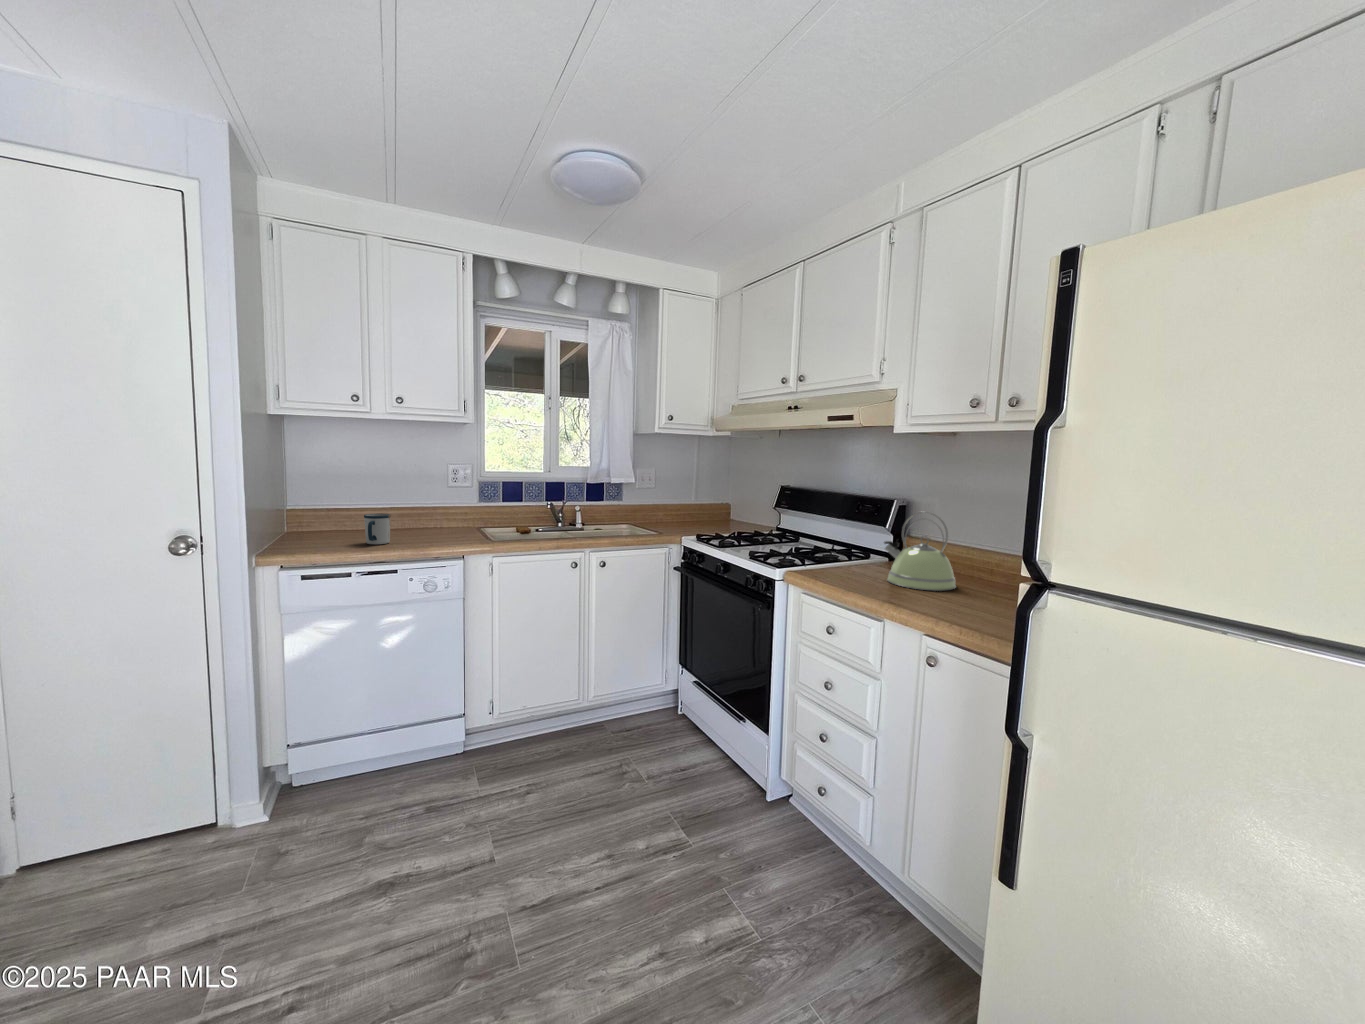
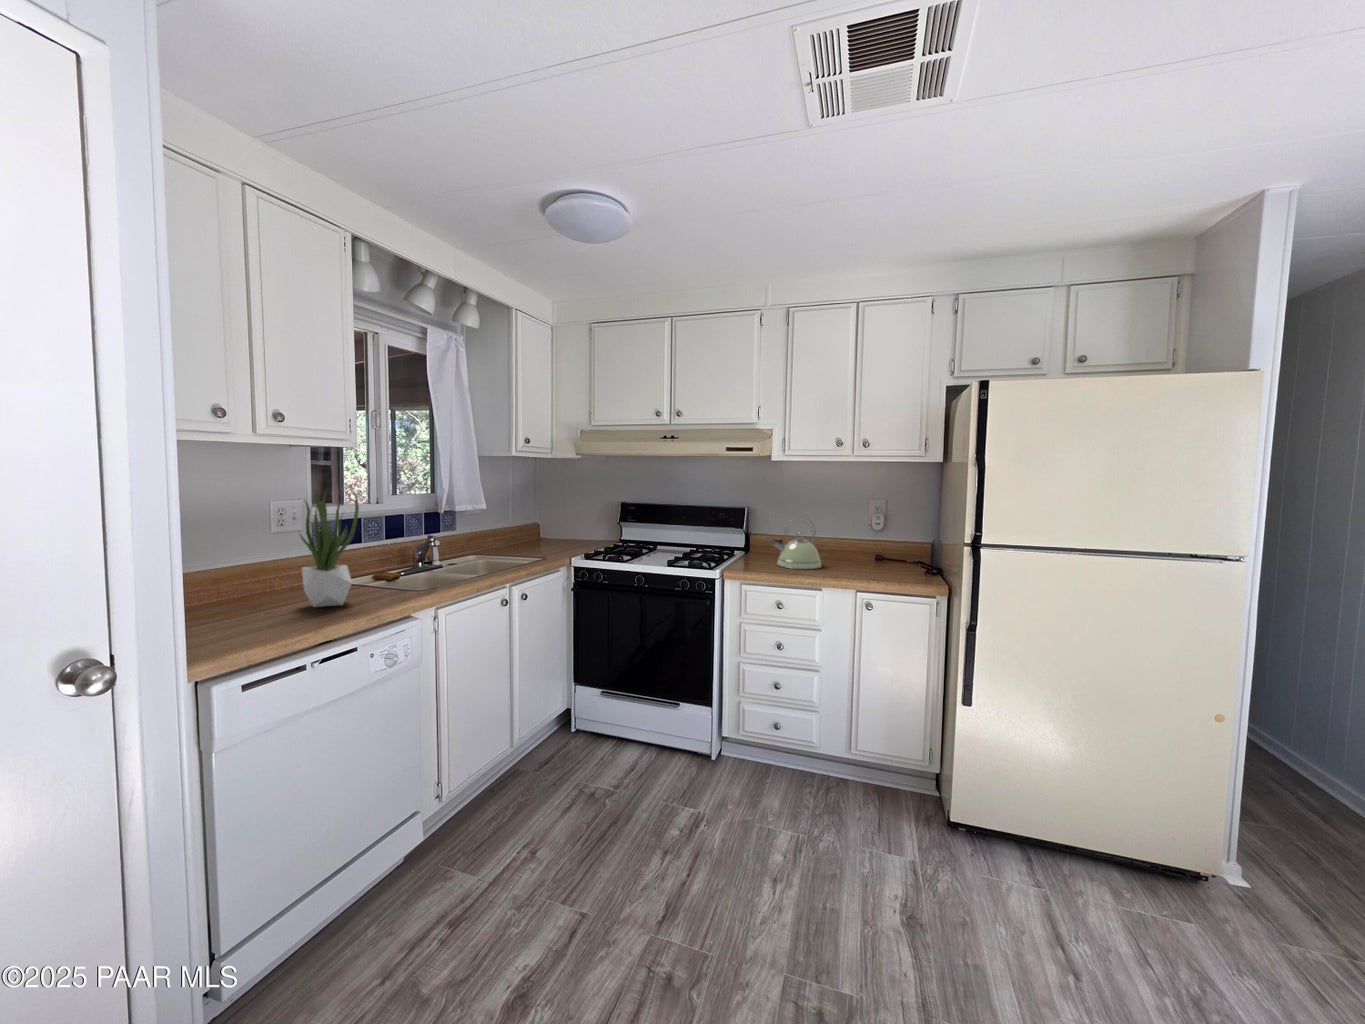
potted plant: none [407,448,454,540] -> present [300,490,359,607]
mug: present [364,513,391,544] -> none [250,581,292,628]

